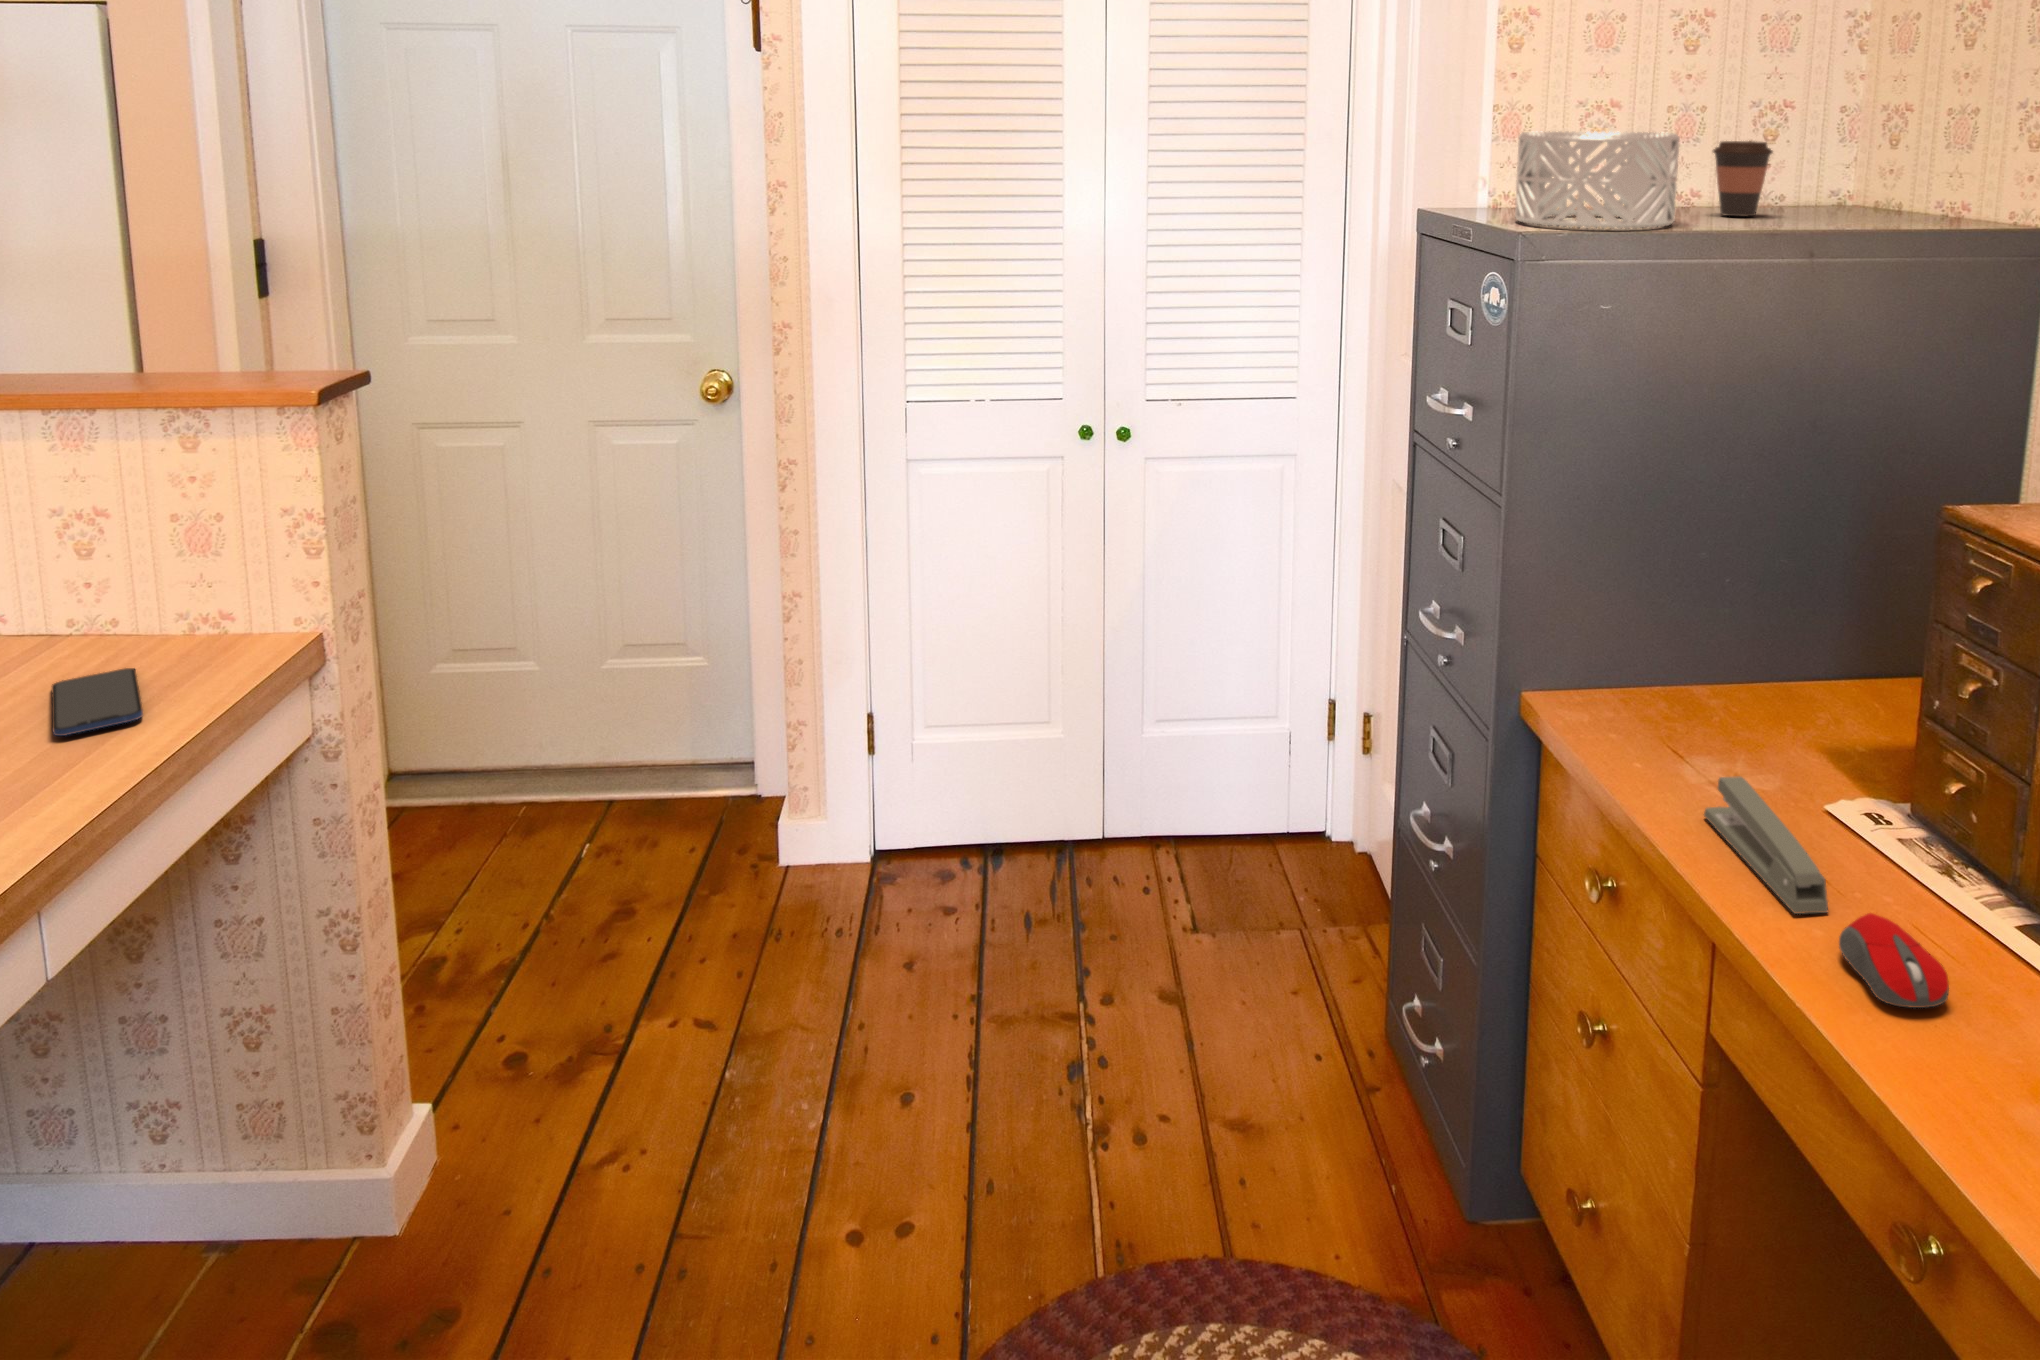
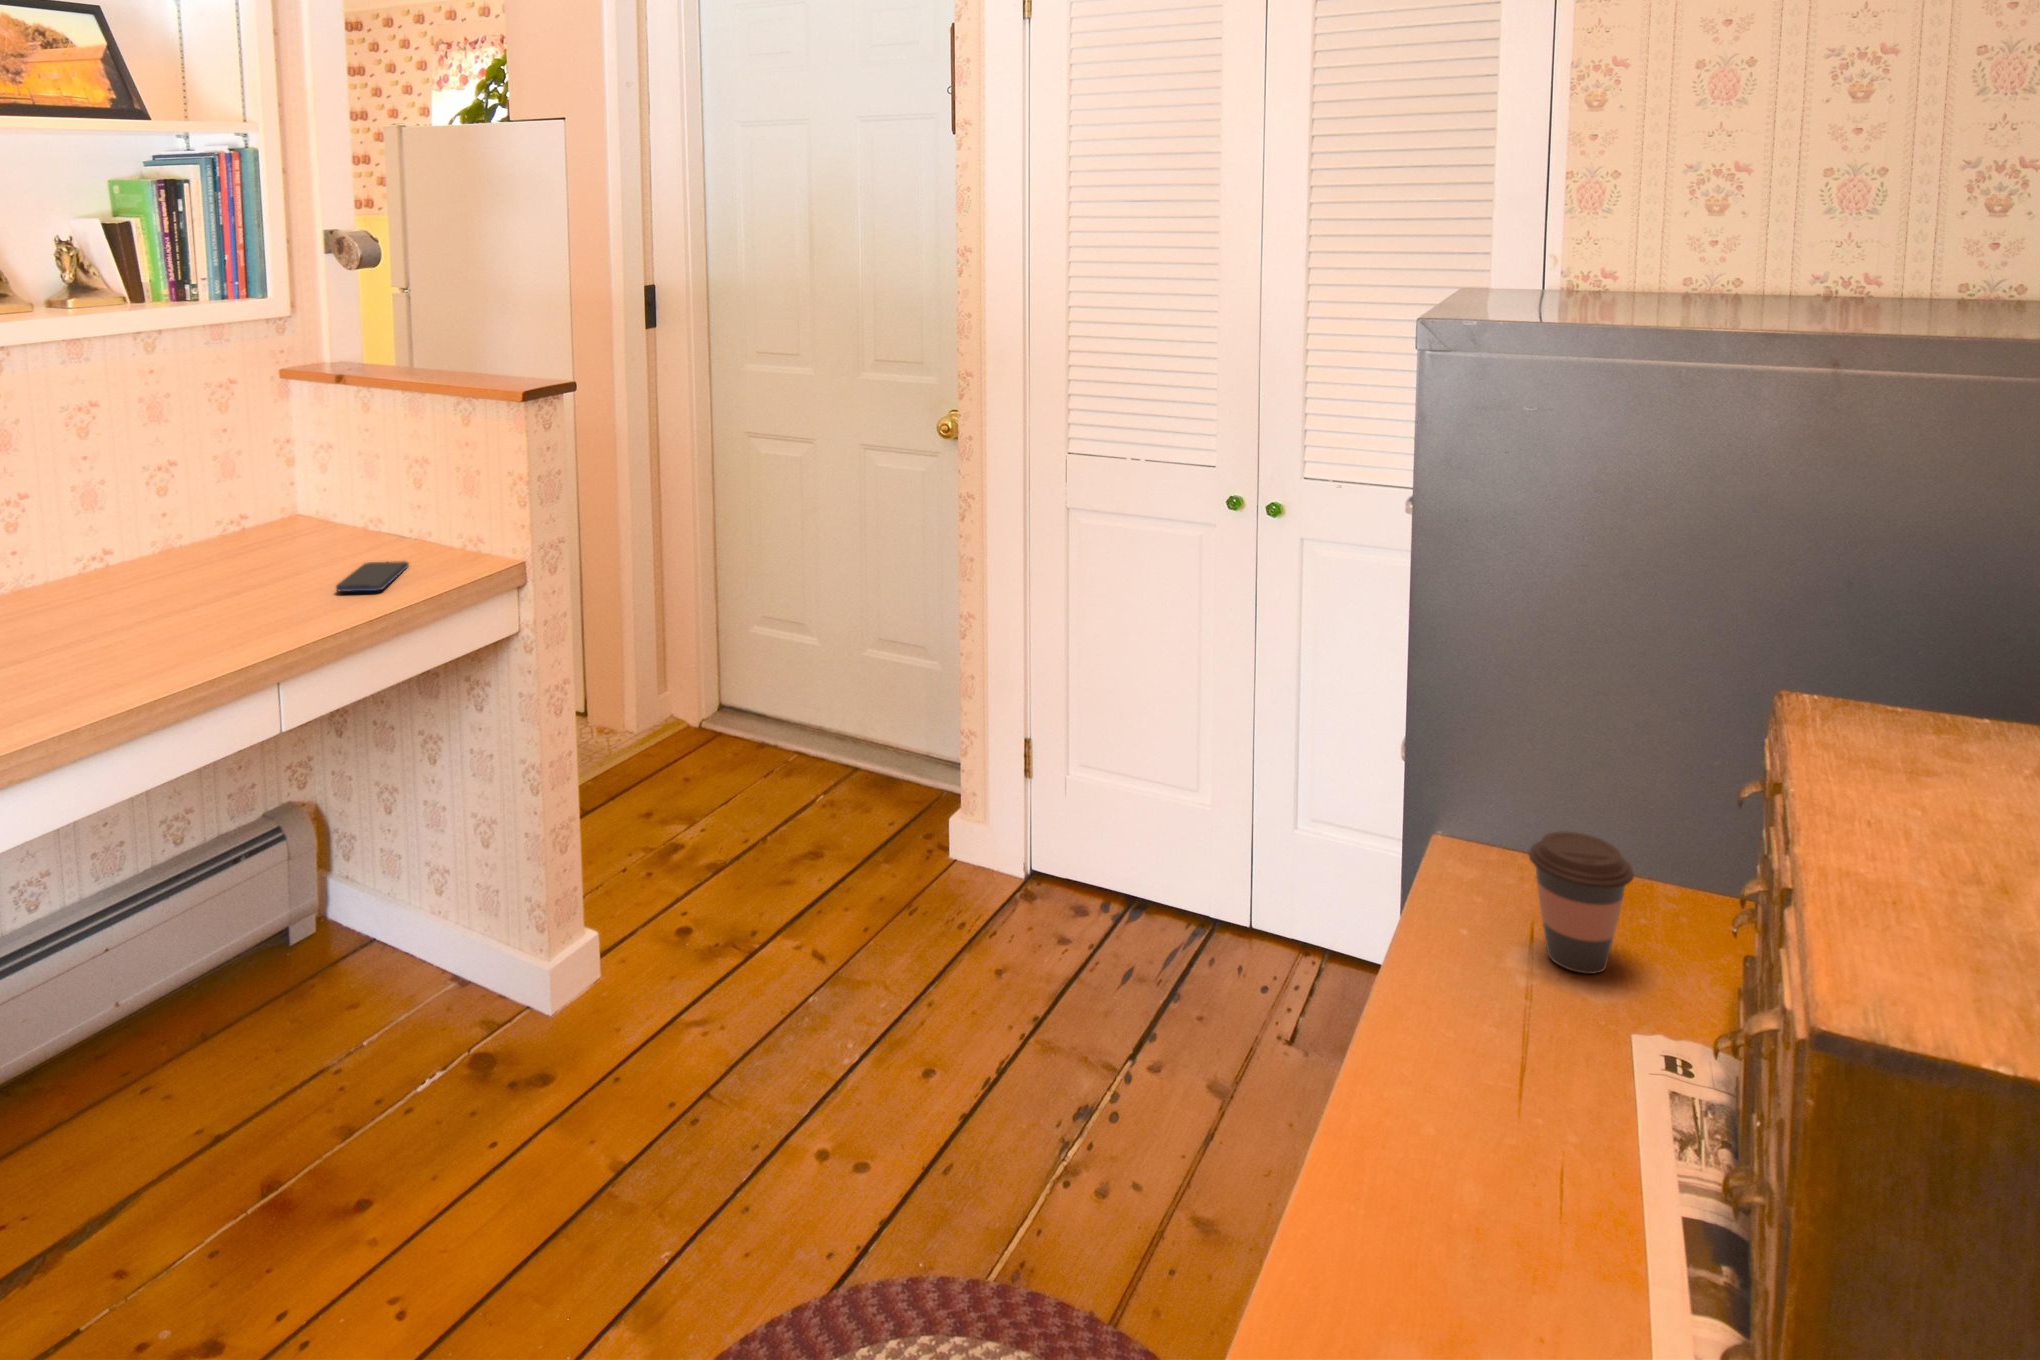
decorative bowl: present [1515,131,1680,229] -> none [1550,199,1766,313]
coffee cup: present [1713,141,1773,216] -> present [1528,832,1634,974]
stapler: present [1704,776,1828,914] -> none [1444,946,1518,1122]
computer mouse: present [1839,913,1949,1008] -> none [1416,1125,1527,1250]

